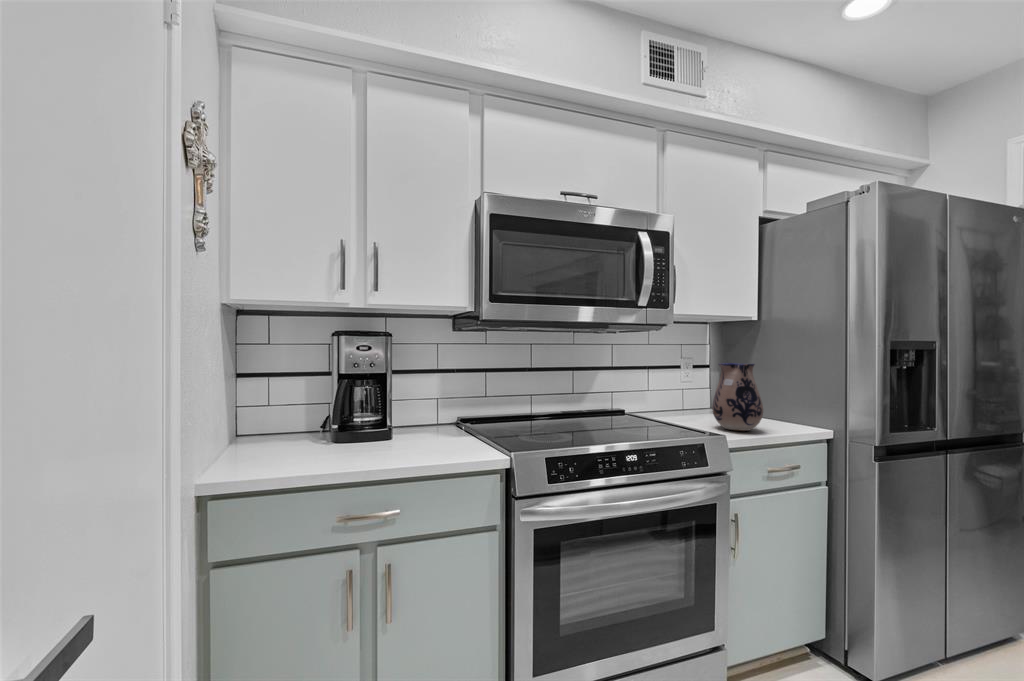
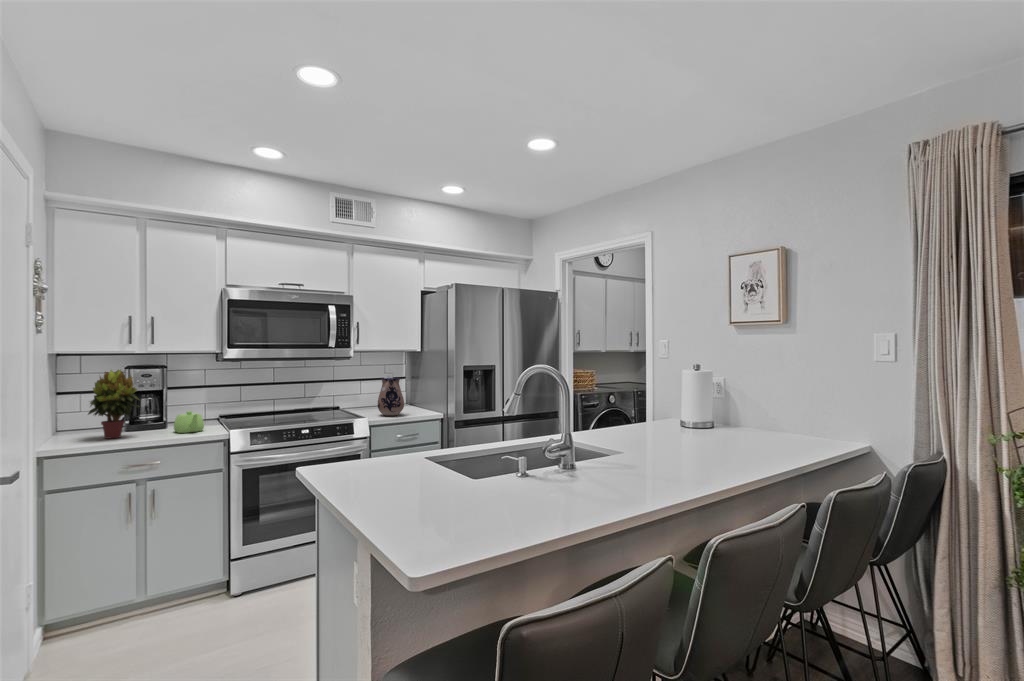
potted plant: none [276,333,362,459] -> present [88,370,140,439]
teapot: none [408,412,456,452] -> present [174,411,204,433]

